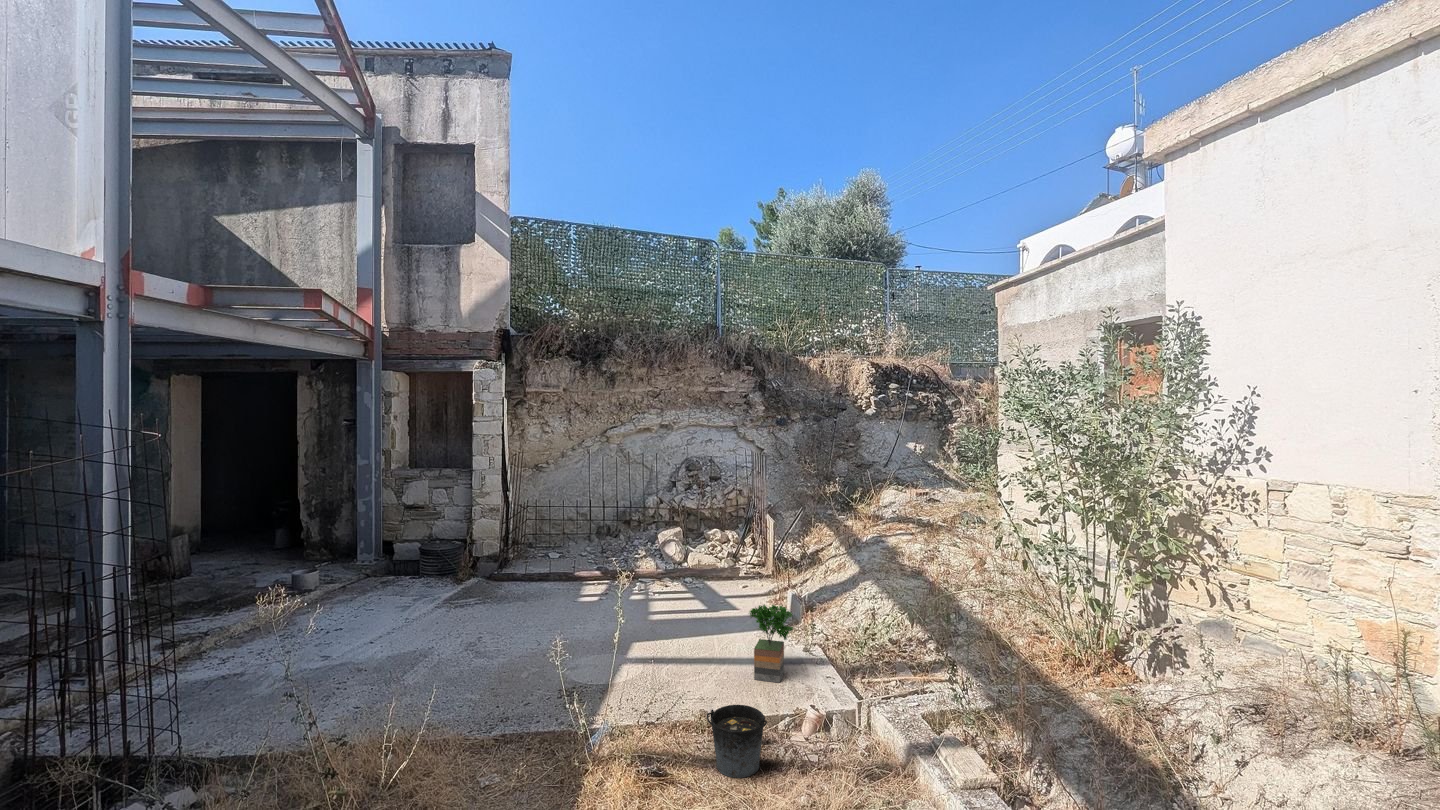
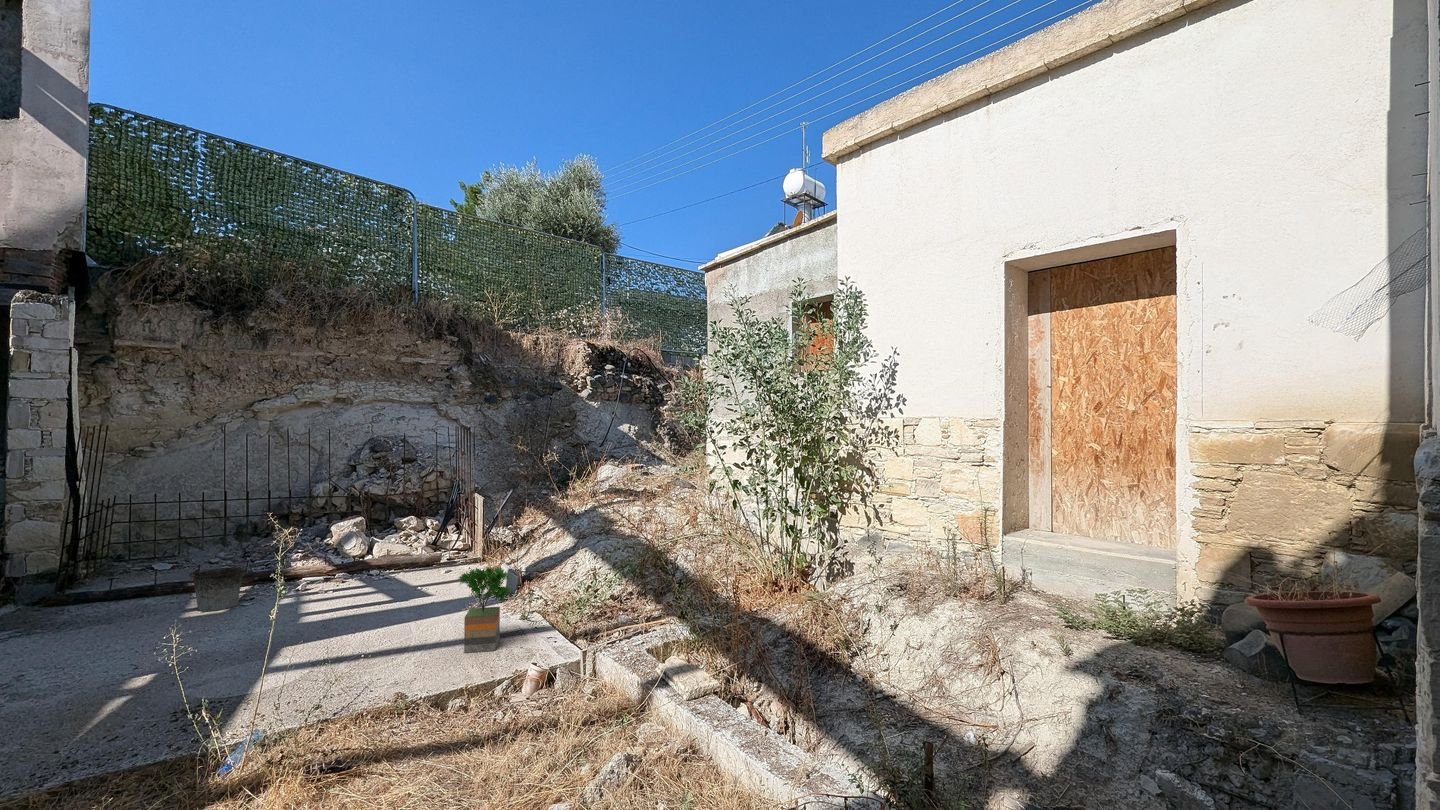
bucket: present [707,705,767,778] -> present [189,567,244,611]

